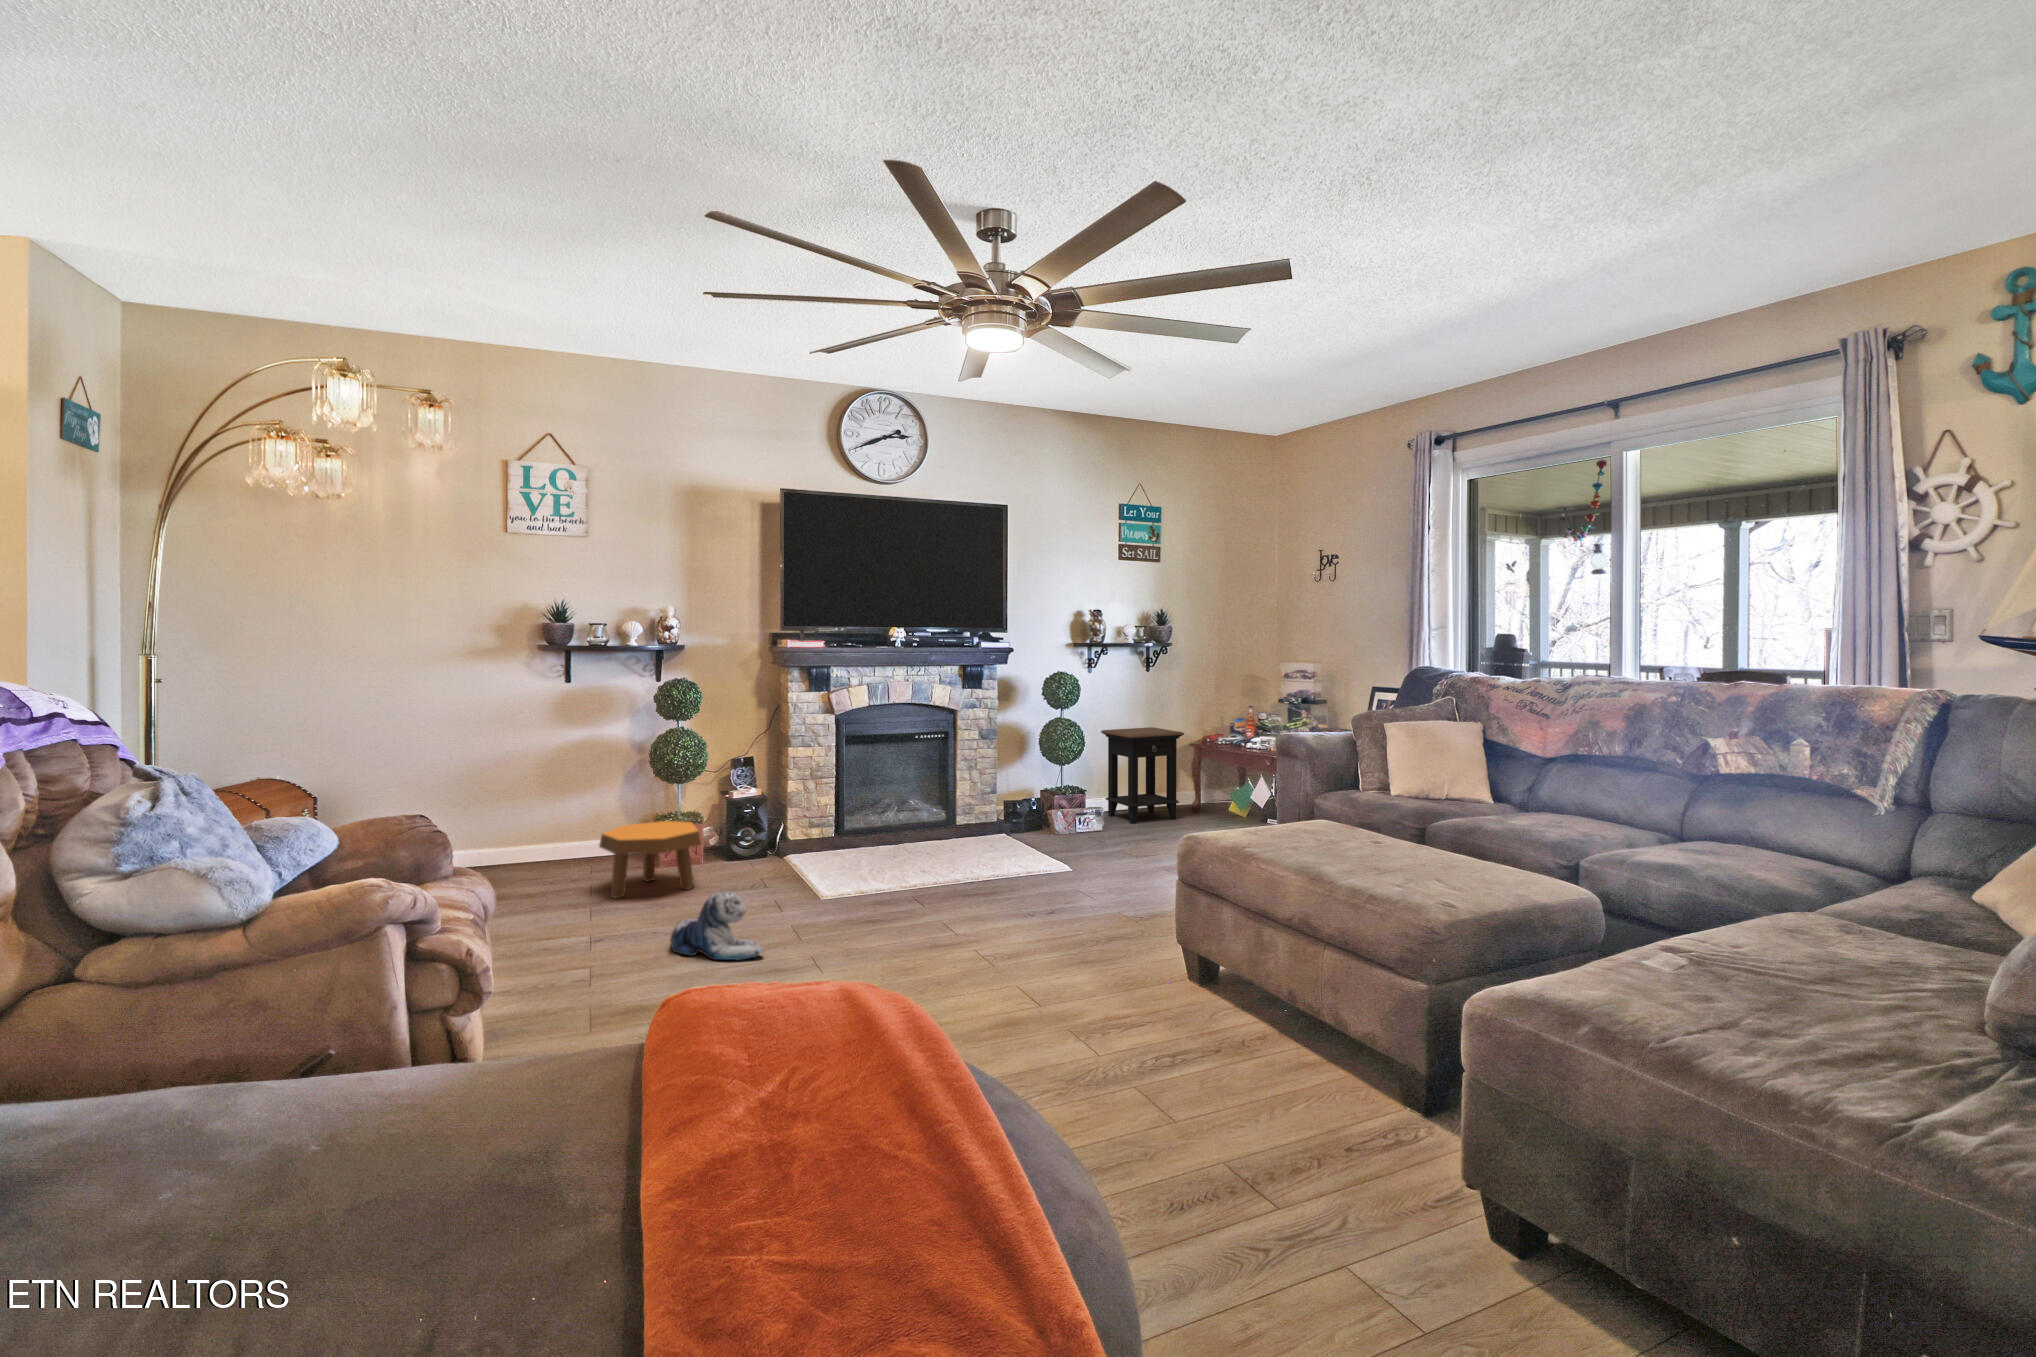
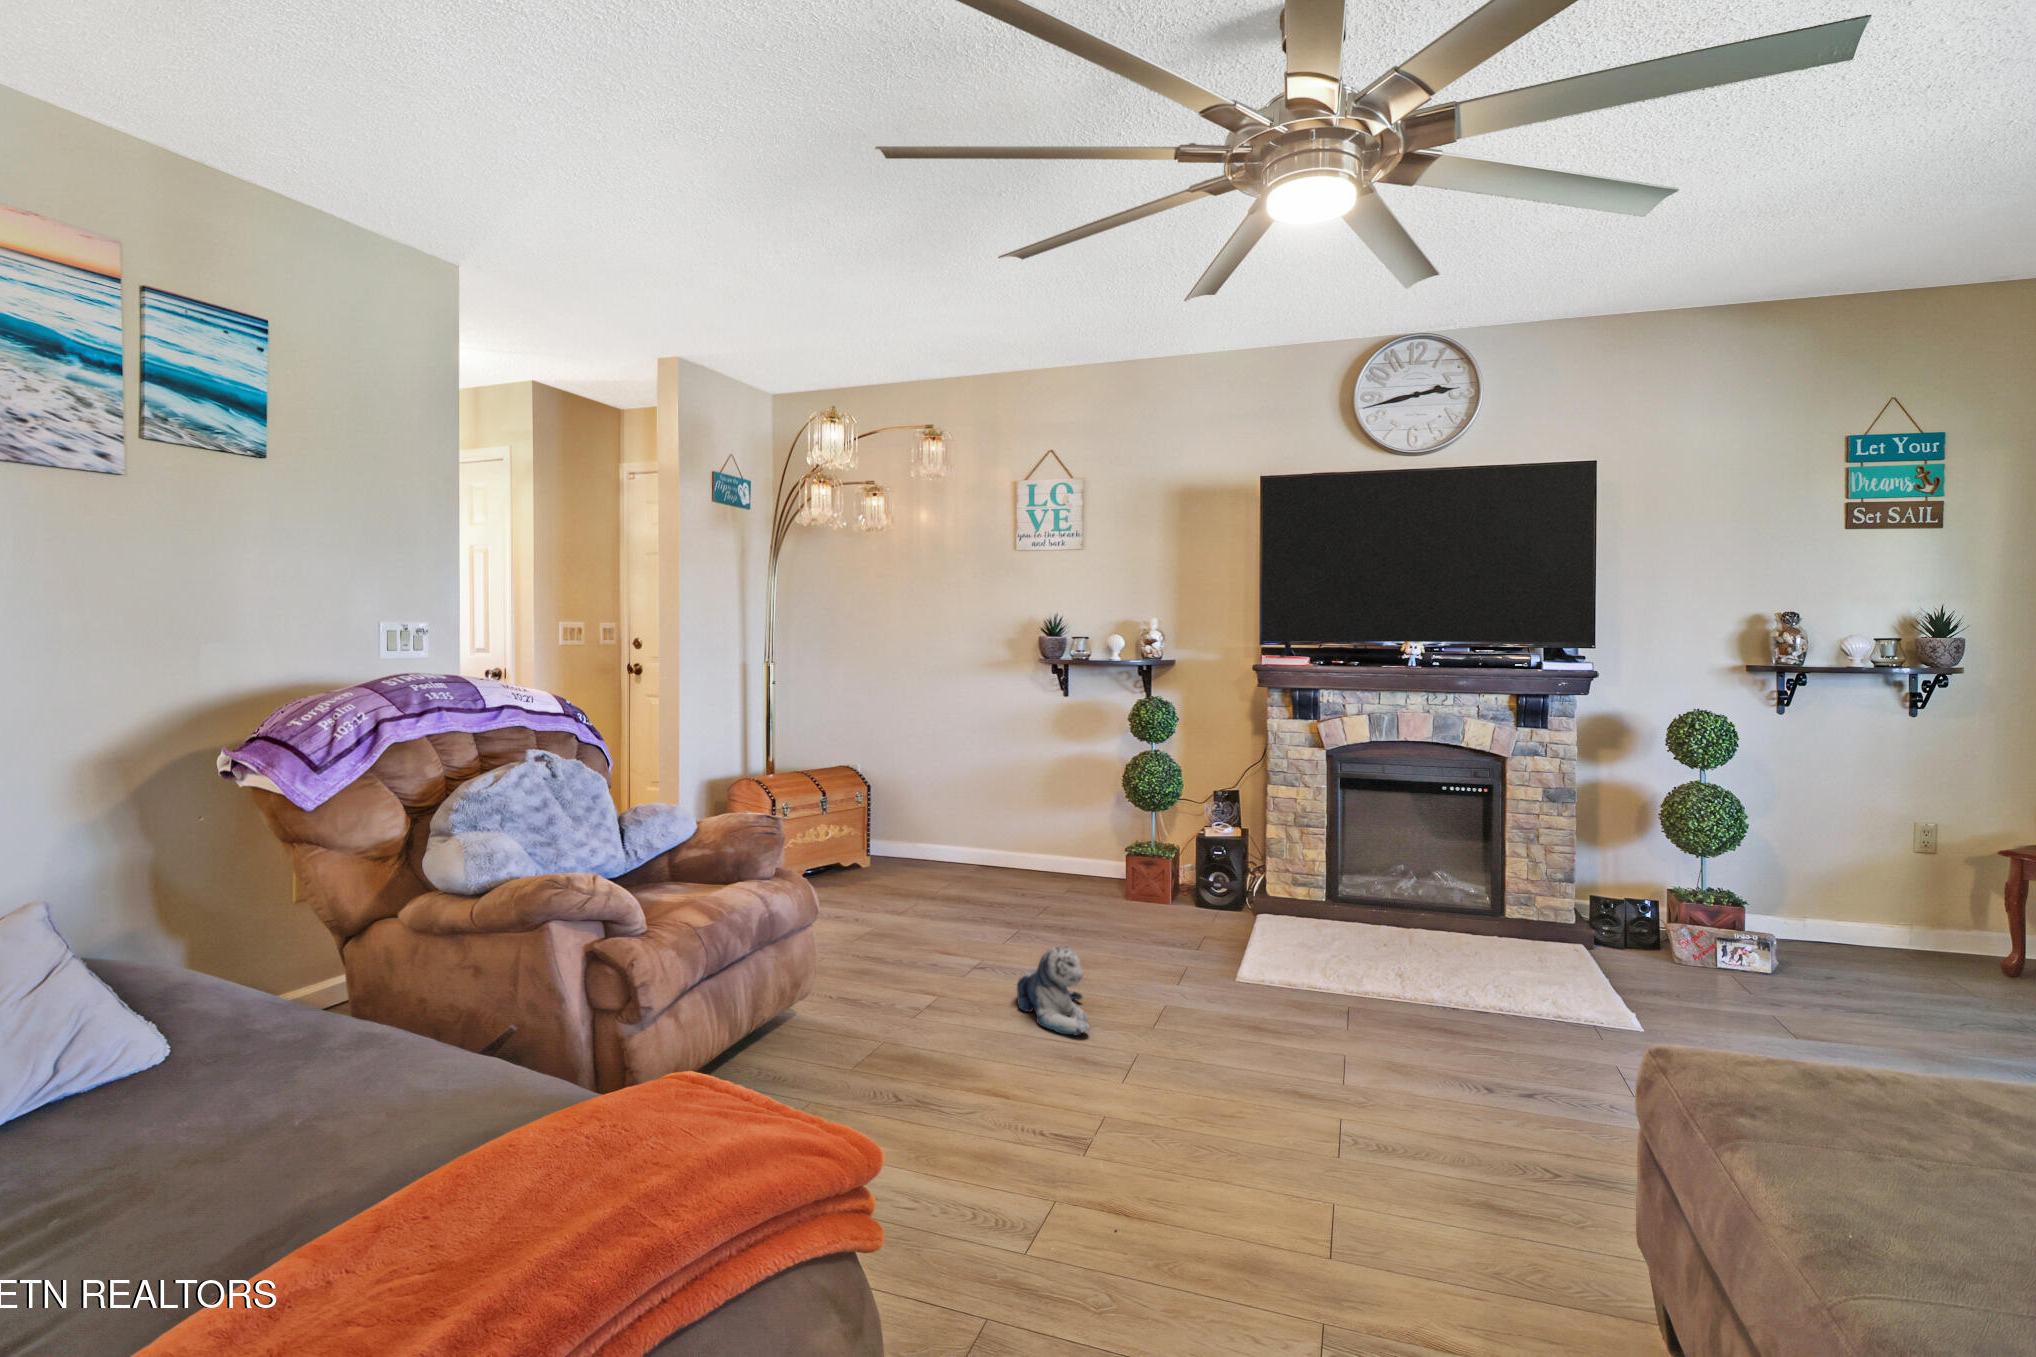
side table: present [1101,727,1184,823] -> none [1792,807,1977,979]
footstool: present [599,821,700,899] -> none [1041,848,1140,930]

